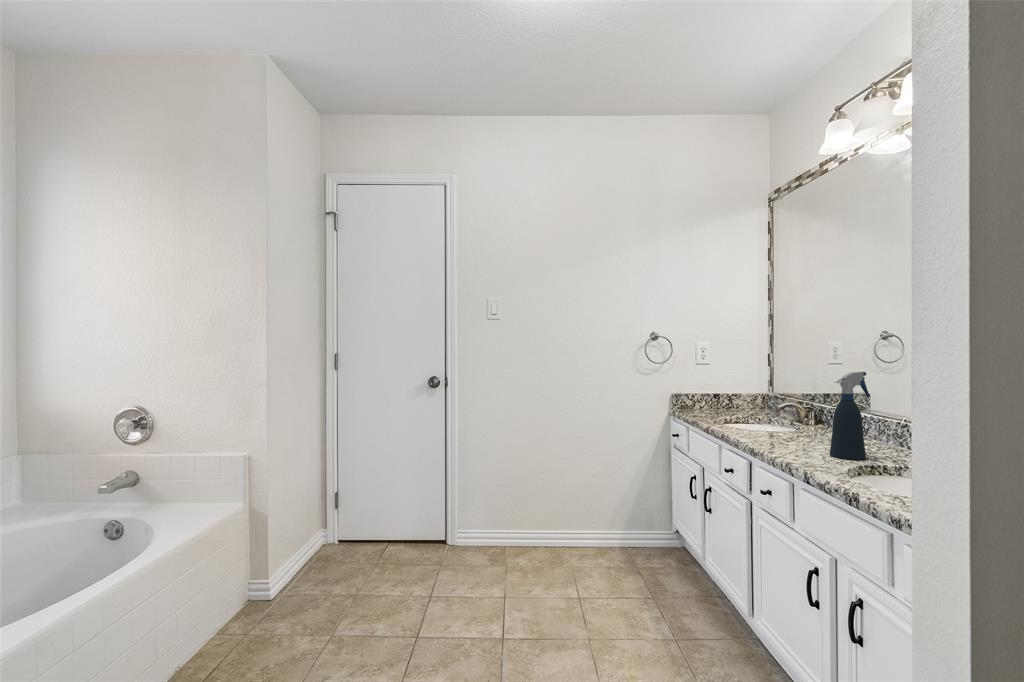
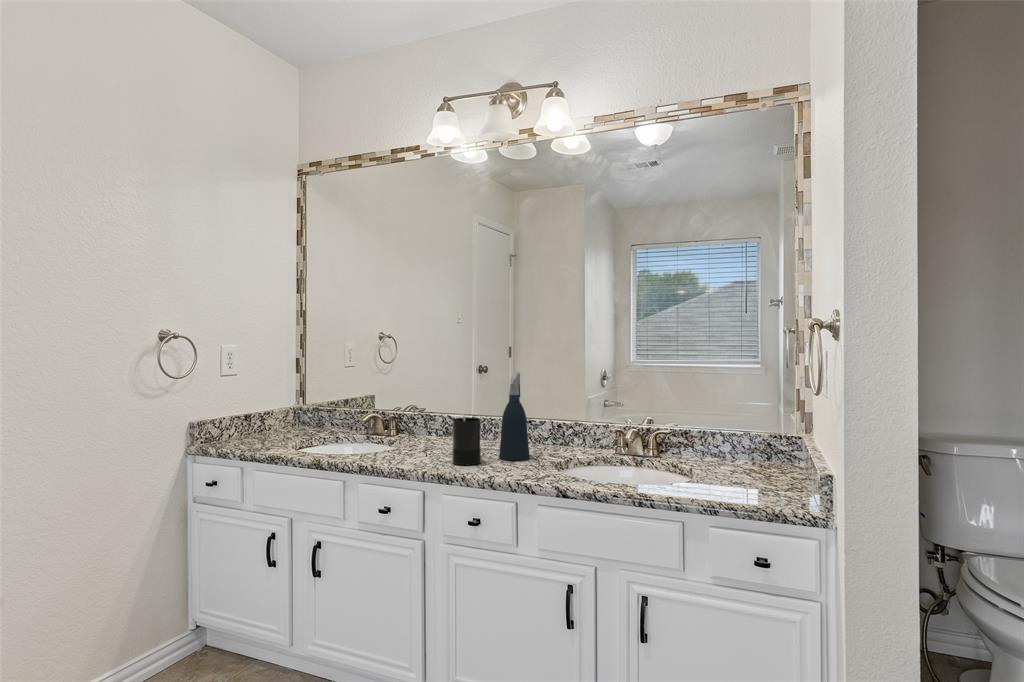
candle: none [775,405,804,452] -> present [453,414,481,465]

